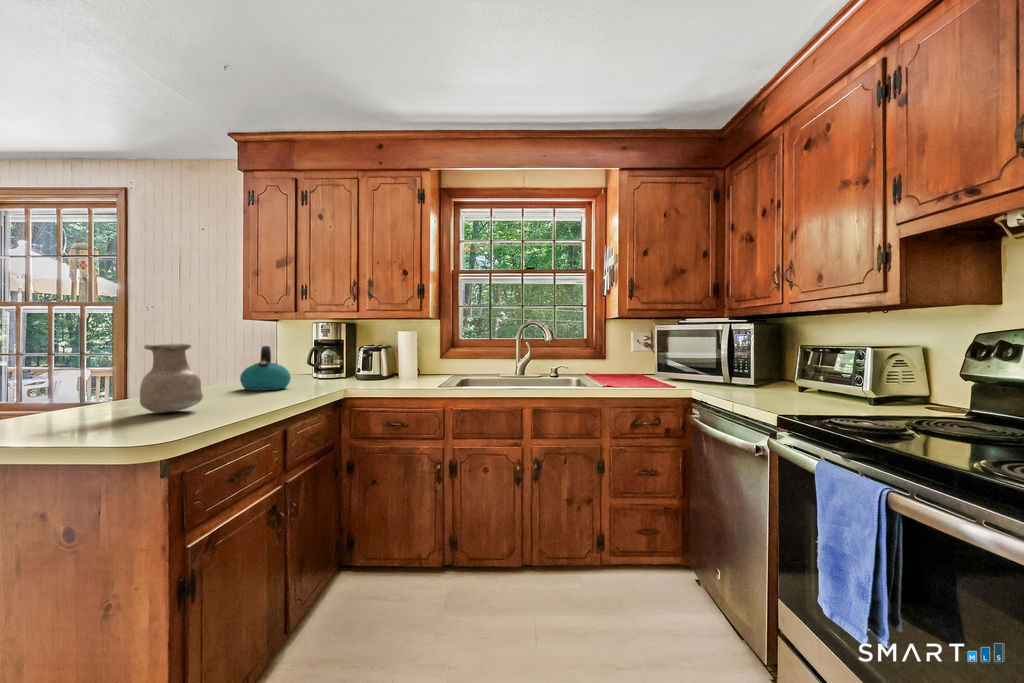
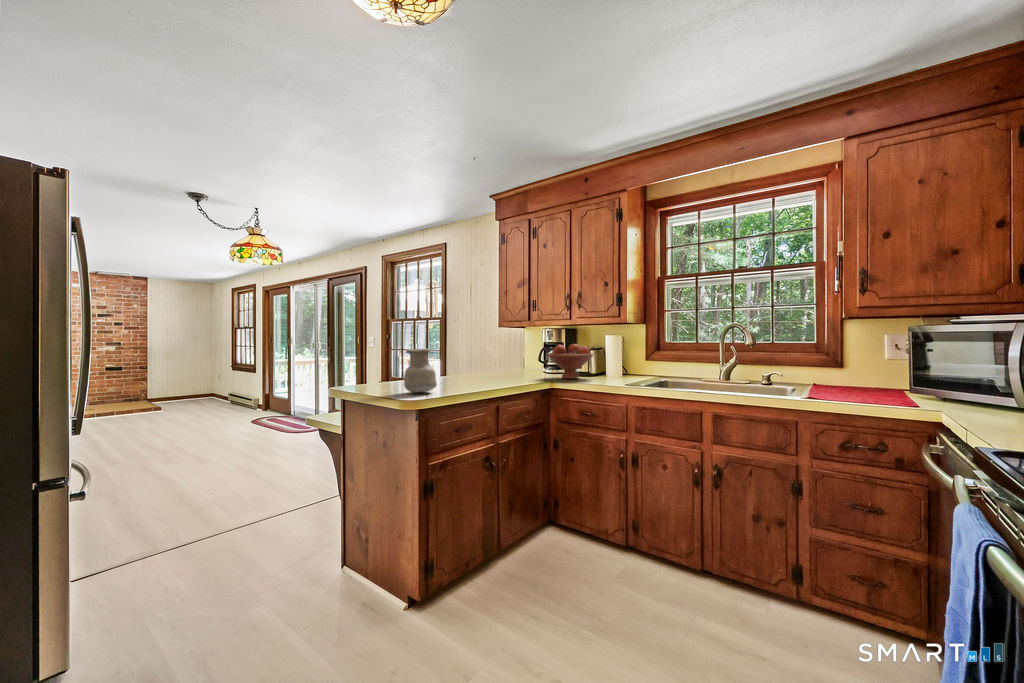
fruit bowl: none [333,341,392,383] -> present [547,344,593,379]
kettle: present [240,346,291,391] -> none [481,348,514,381]

